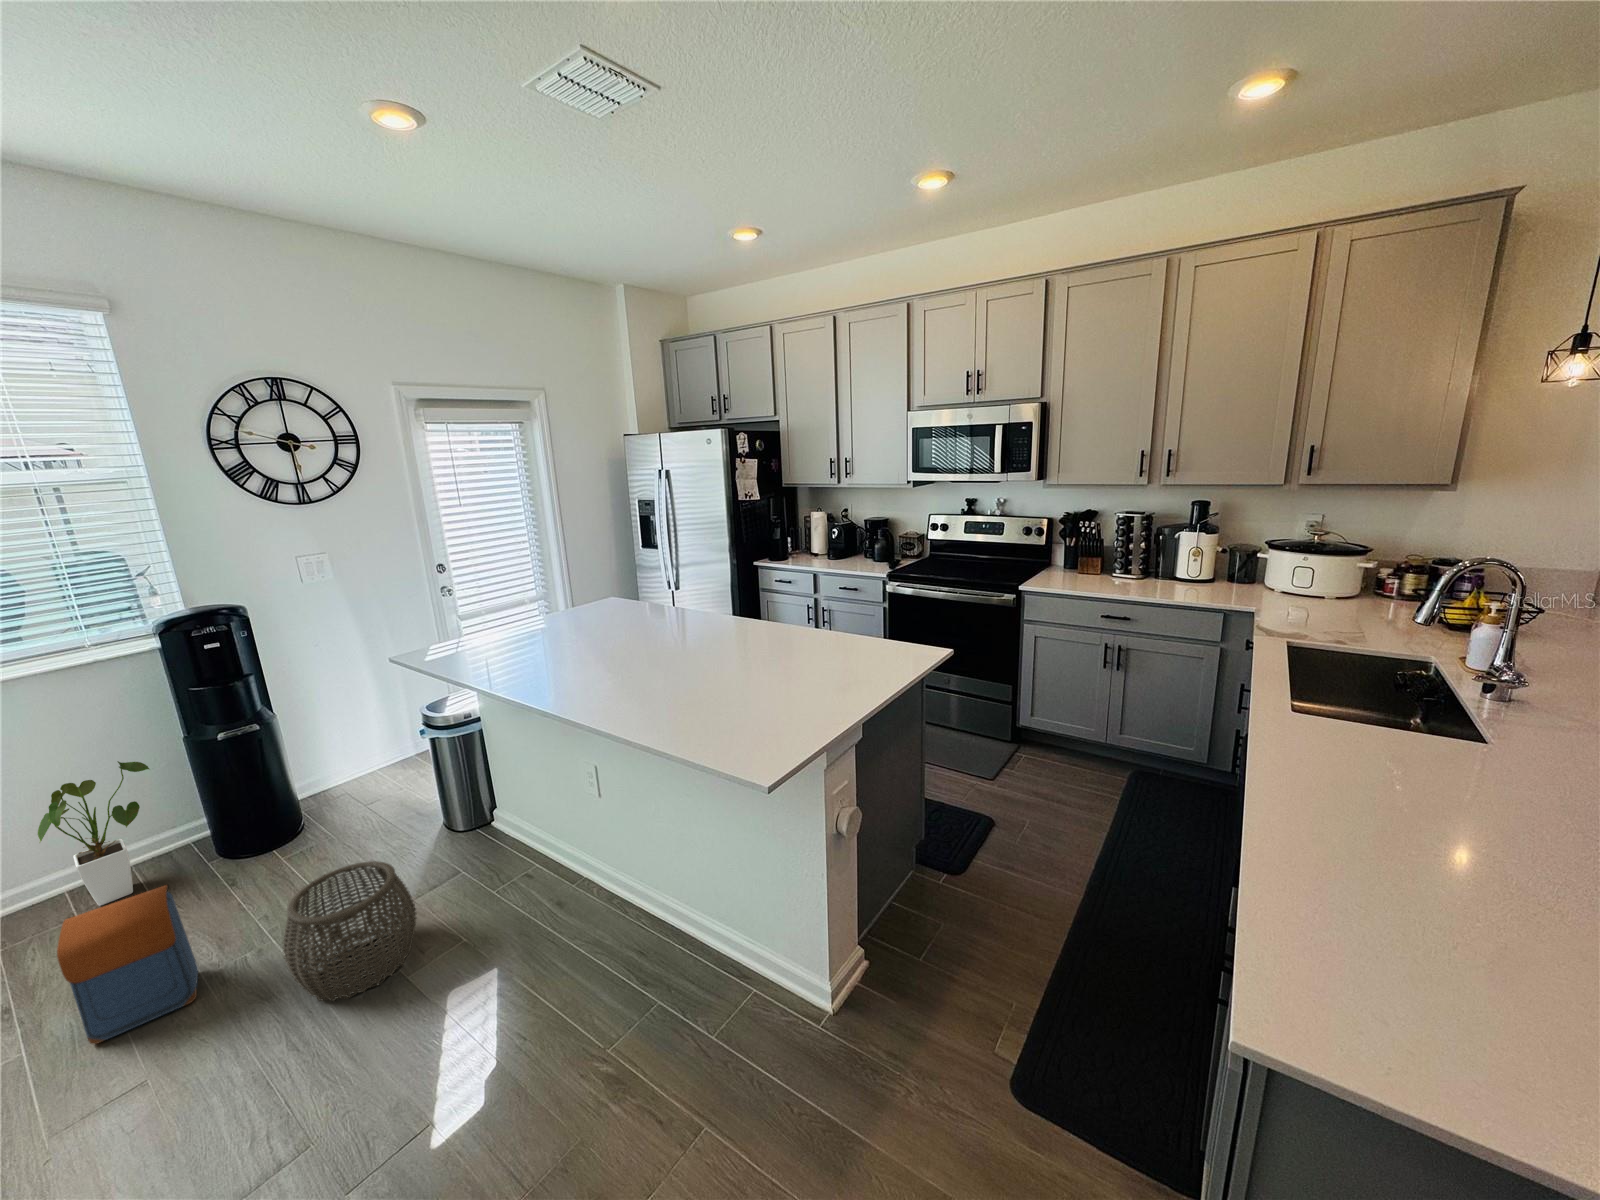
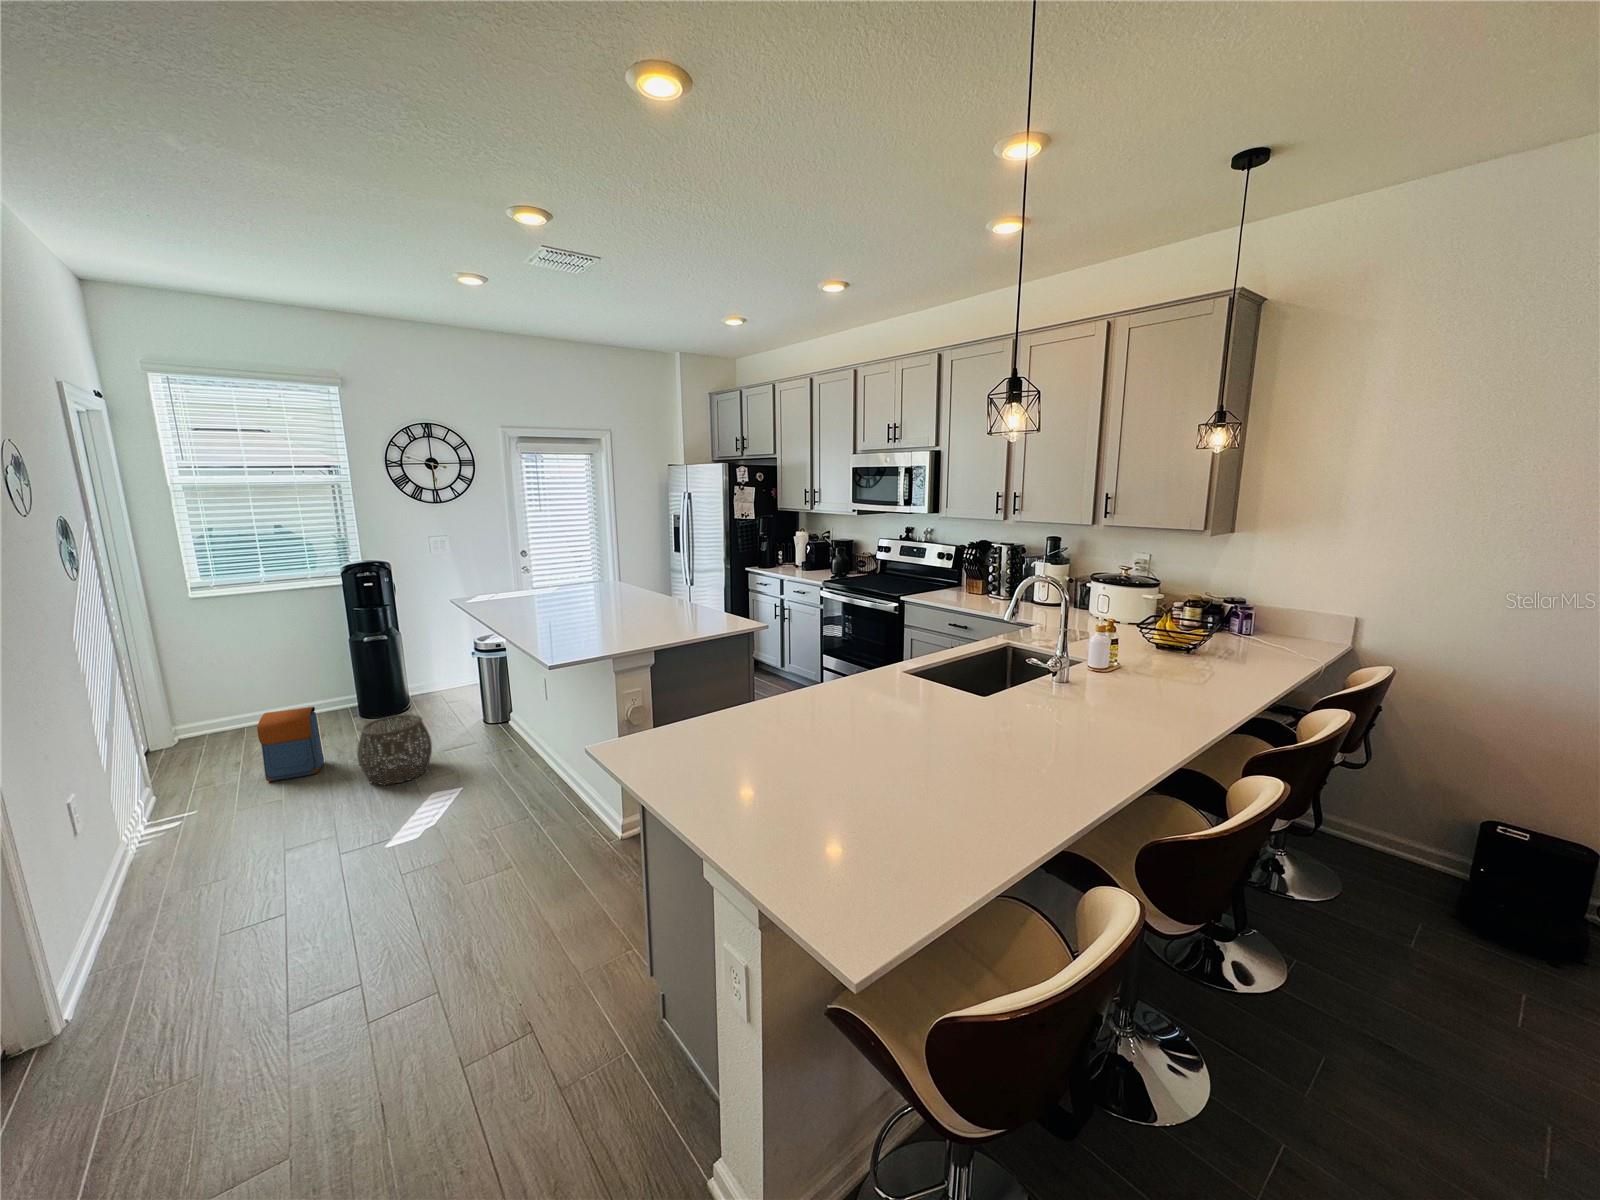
house plant: present [38,761,149,906] -> none [270,647,332,728]

